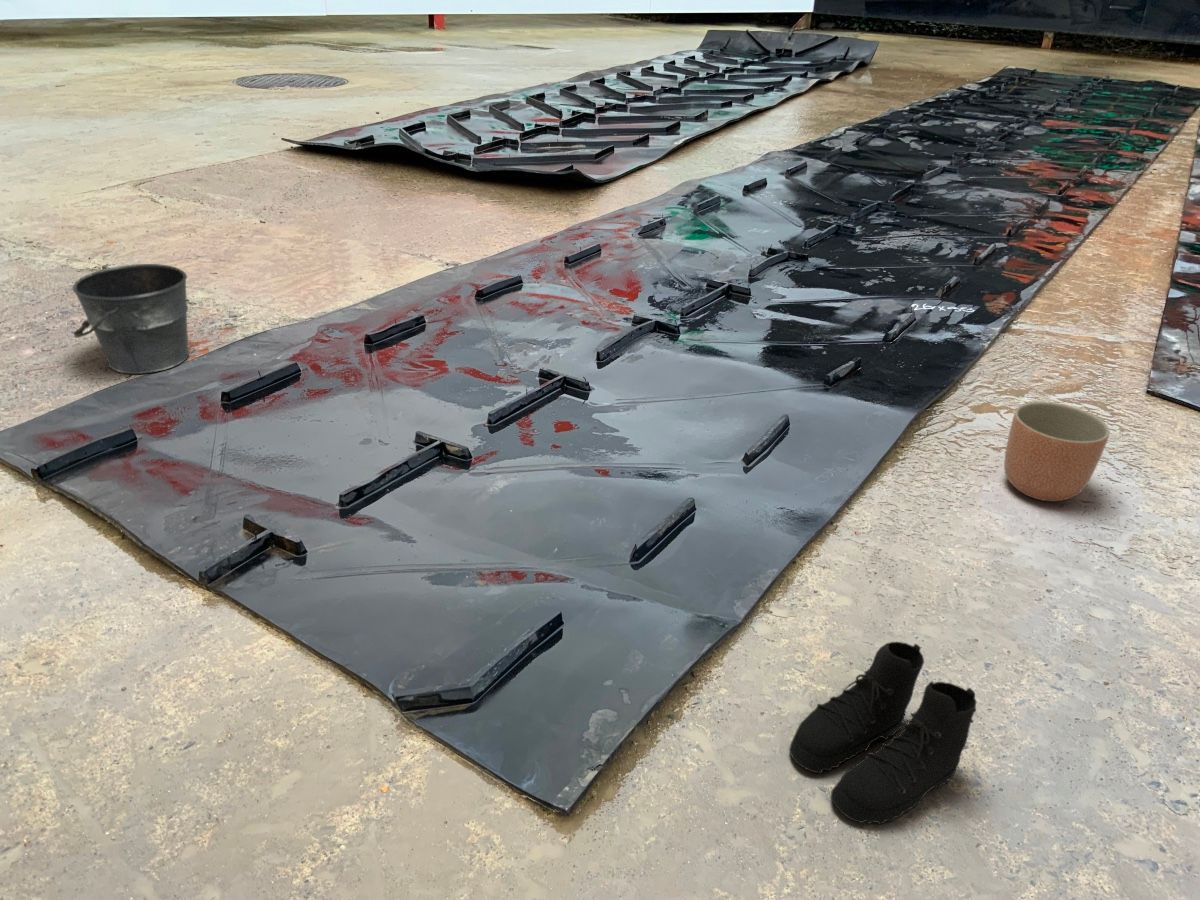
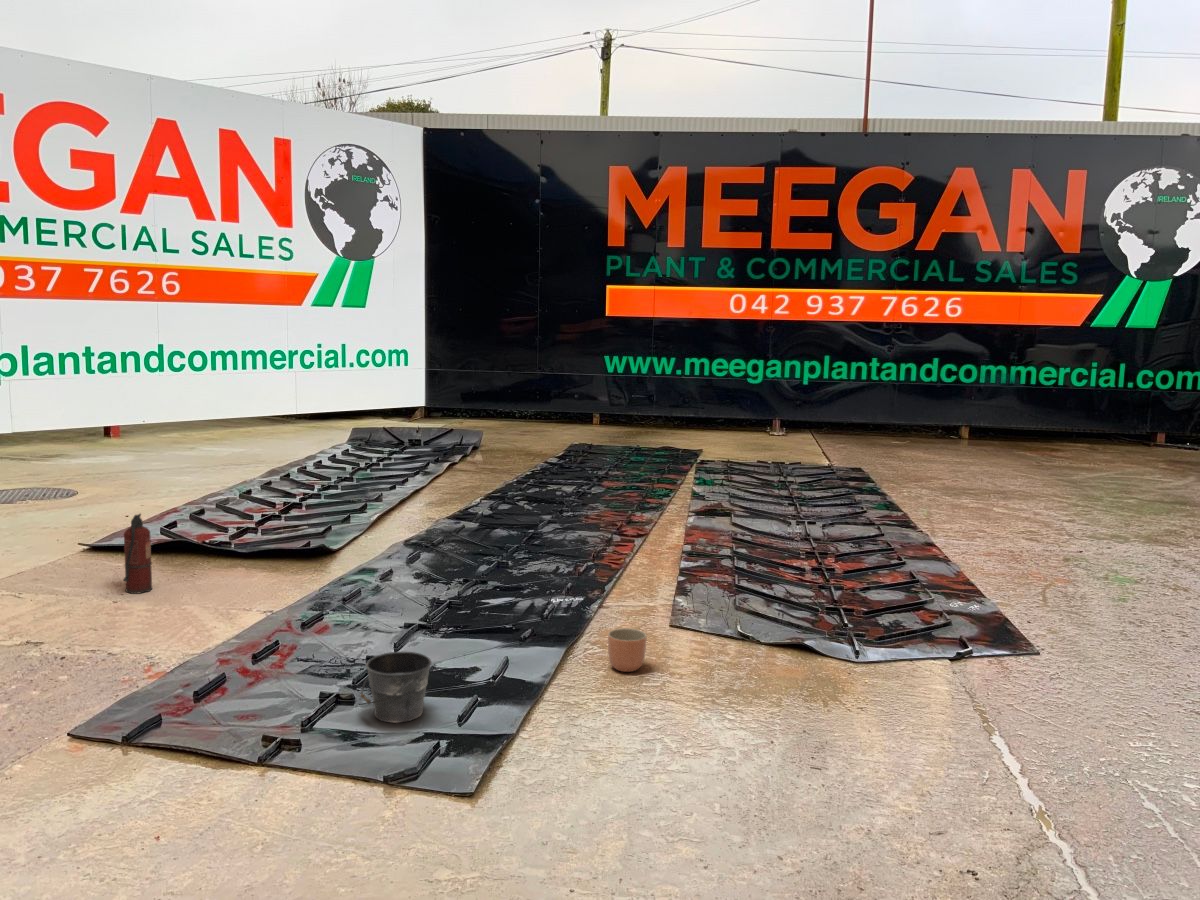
fire extinguisher: none [283,92,330,213] -> present [123,514,152,593]
bucket: present [72,264,189,374] -> present [360,652,431,723]
boots: present [789,642,976,824] -> none [549,709,610,771]

